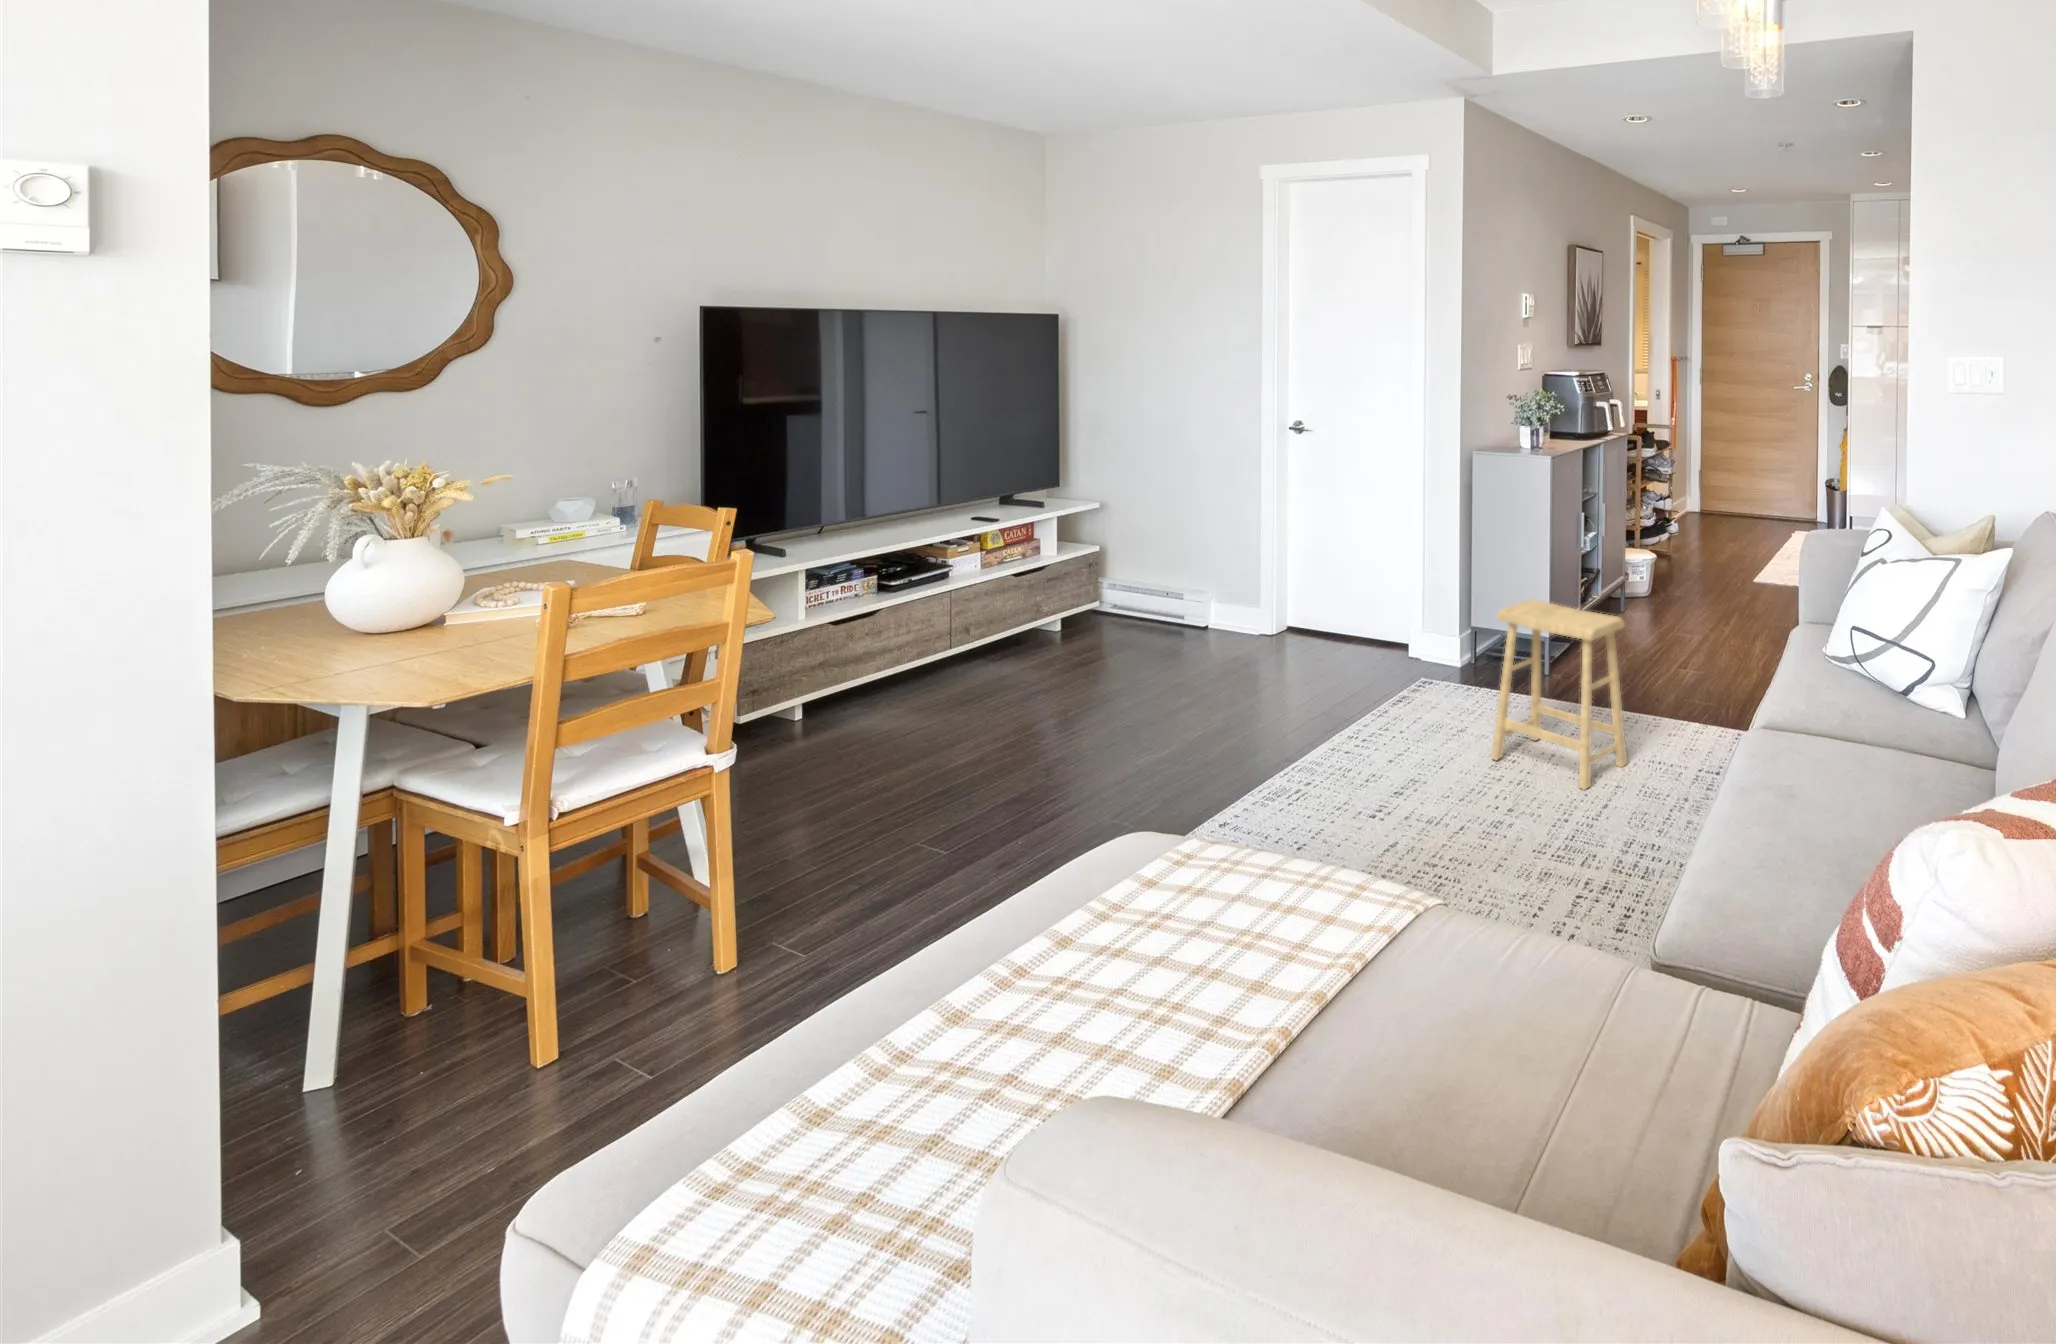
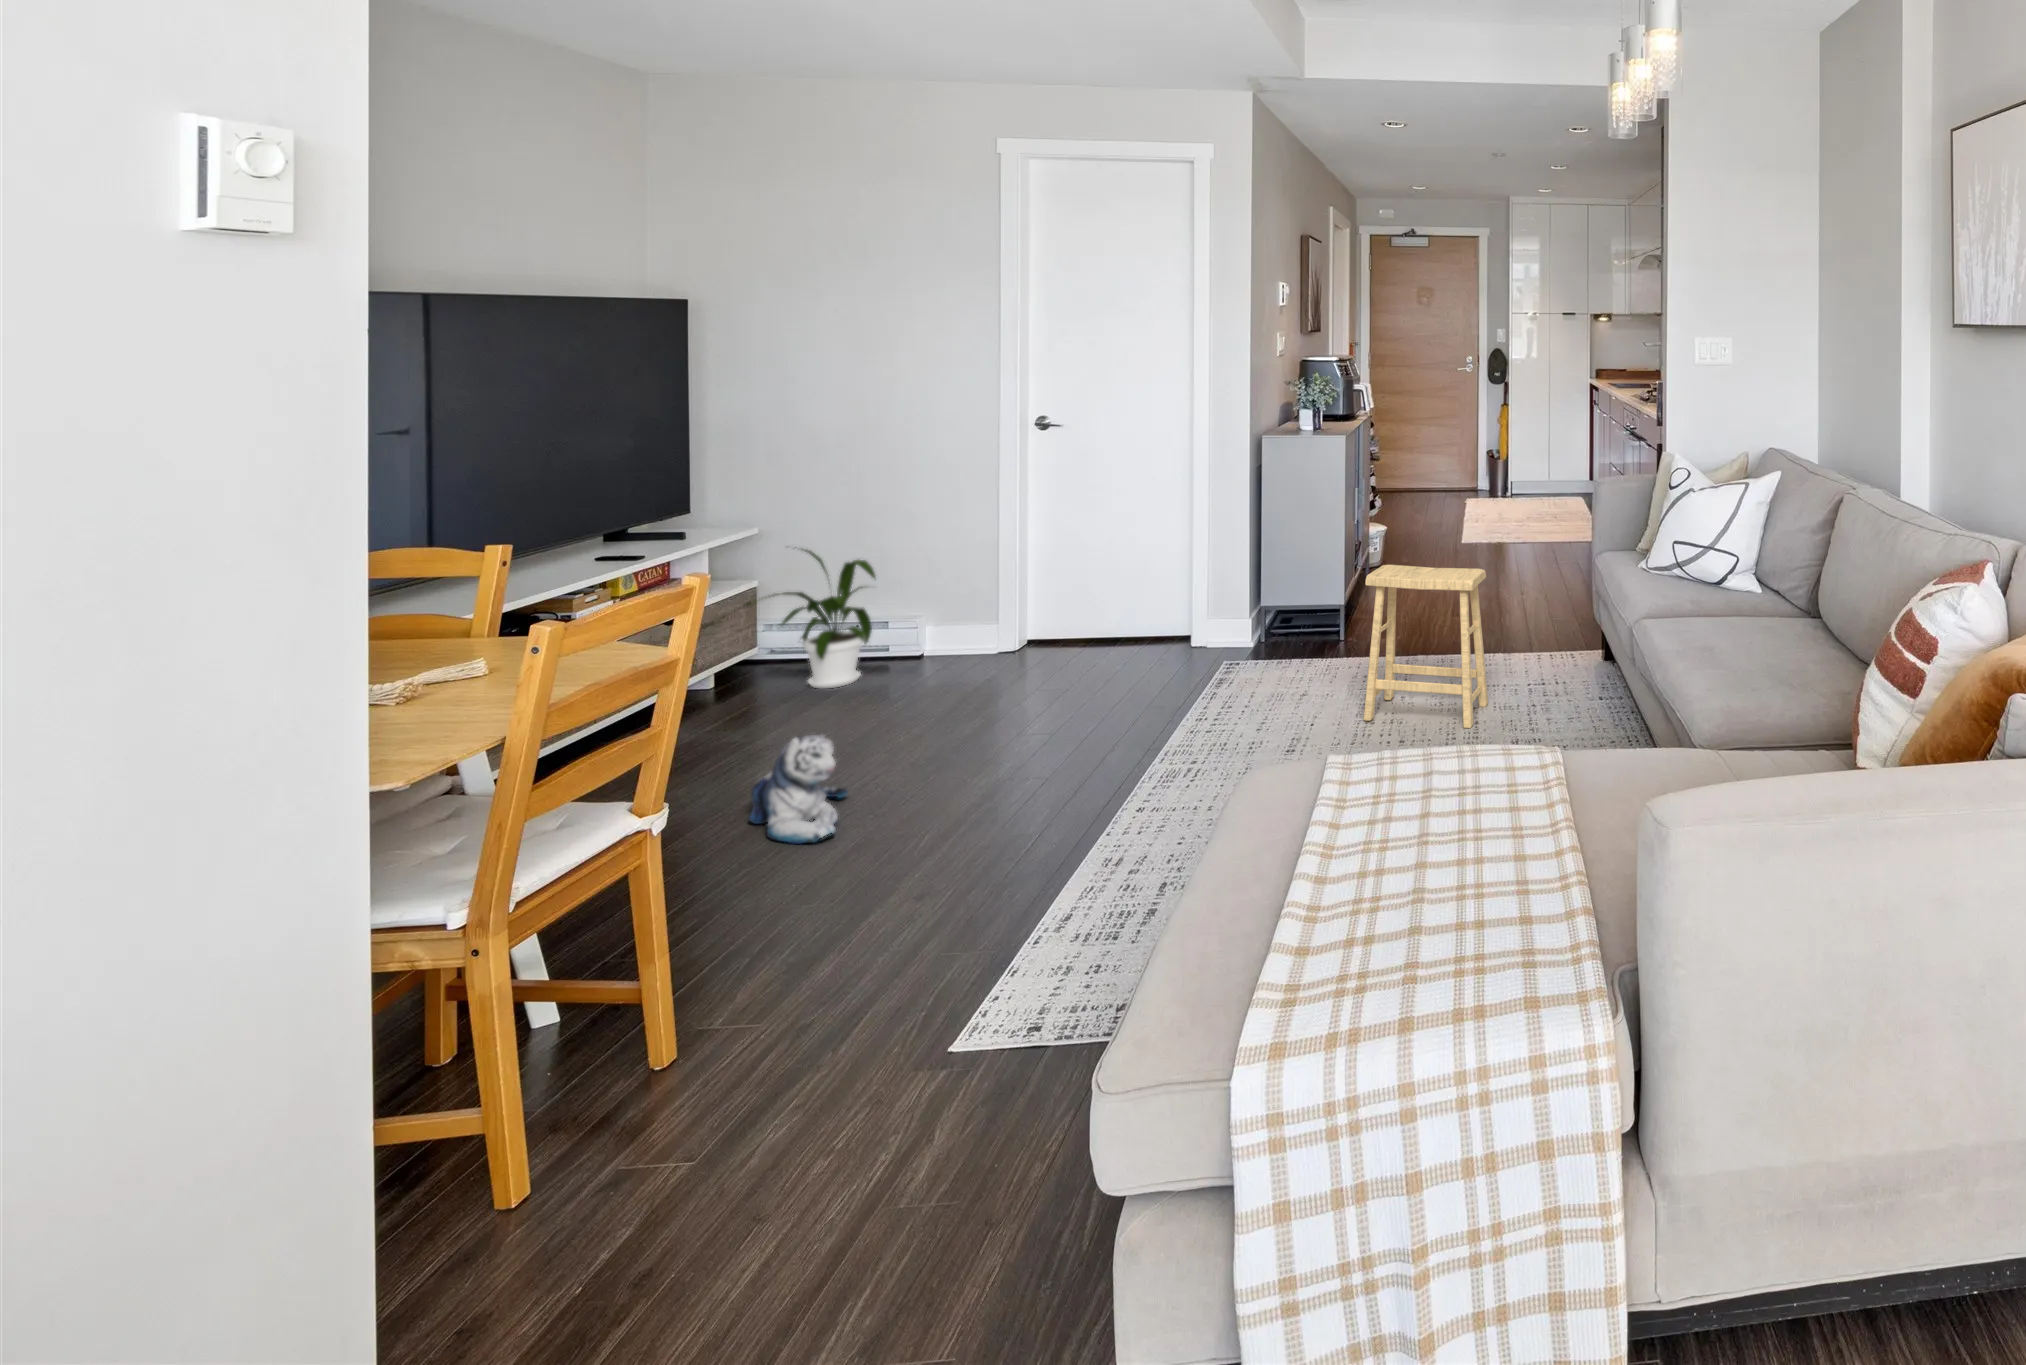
house plant: none [1066,522,1170,644] -> present [772,547,875,688]
plush toy: none [966,691,1046,785] -> present [748,734,847,844]

